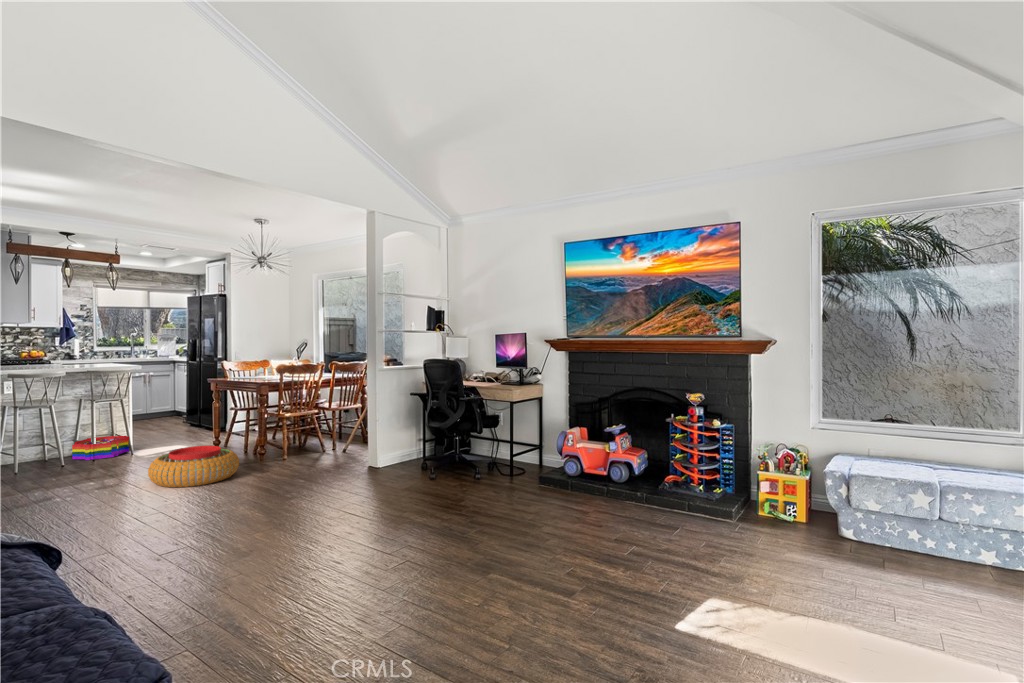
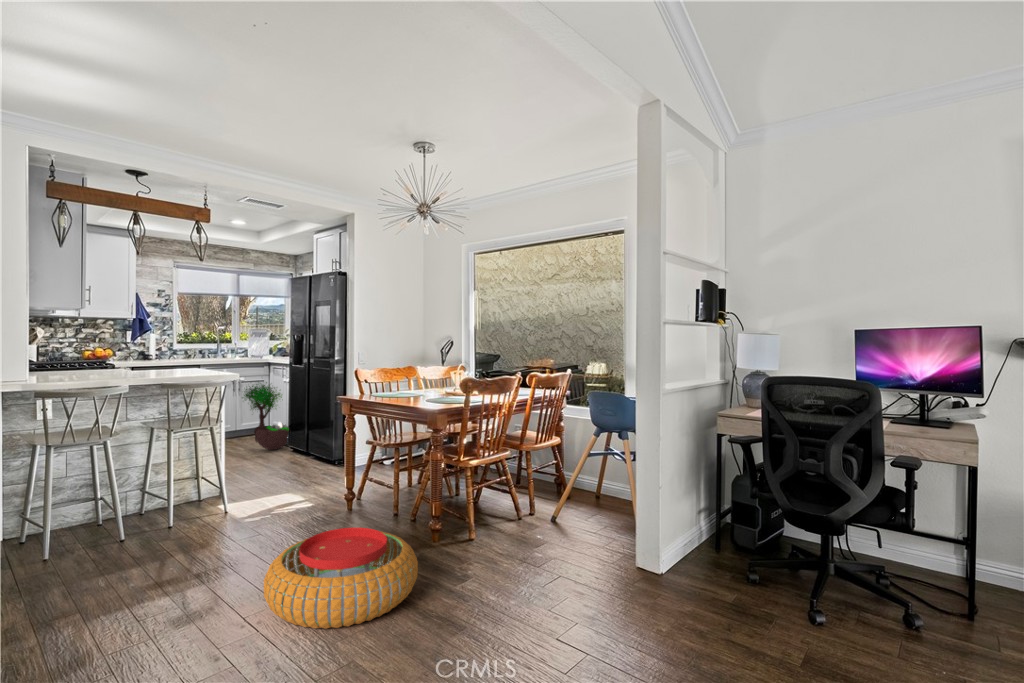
potted tree: none [149,370,188,424] -> present [242,382,289,450]
storage bin: present [72,436,129,460] -> none [139,481,221,527]

